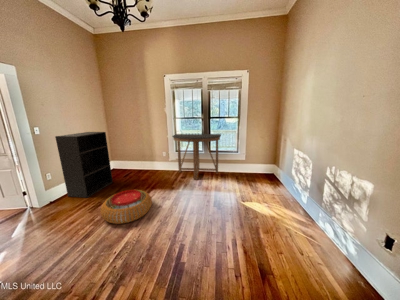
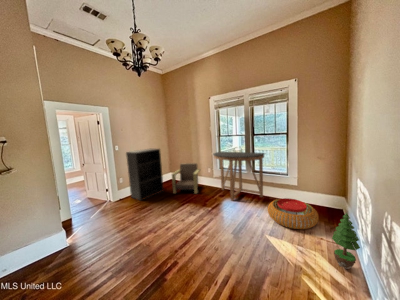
armchair: none [125,148,156,183] -> present [172,163,200,194]
potted tree: none [289,171,306,209] -> present [332,213,360,269]
pouf: present [101,190,152,224] -> present [268,198,318,229]

